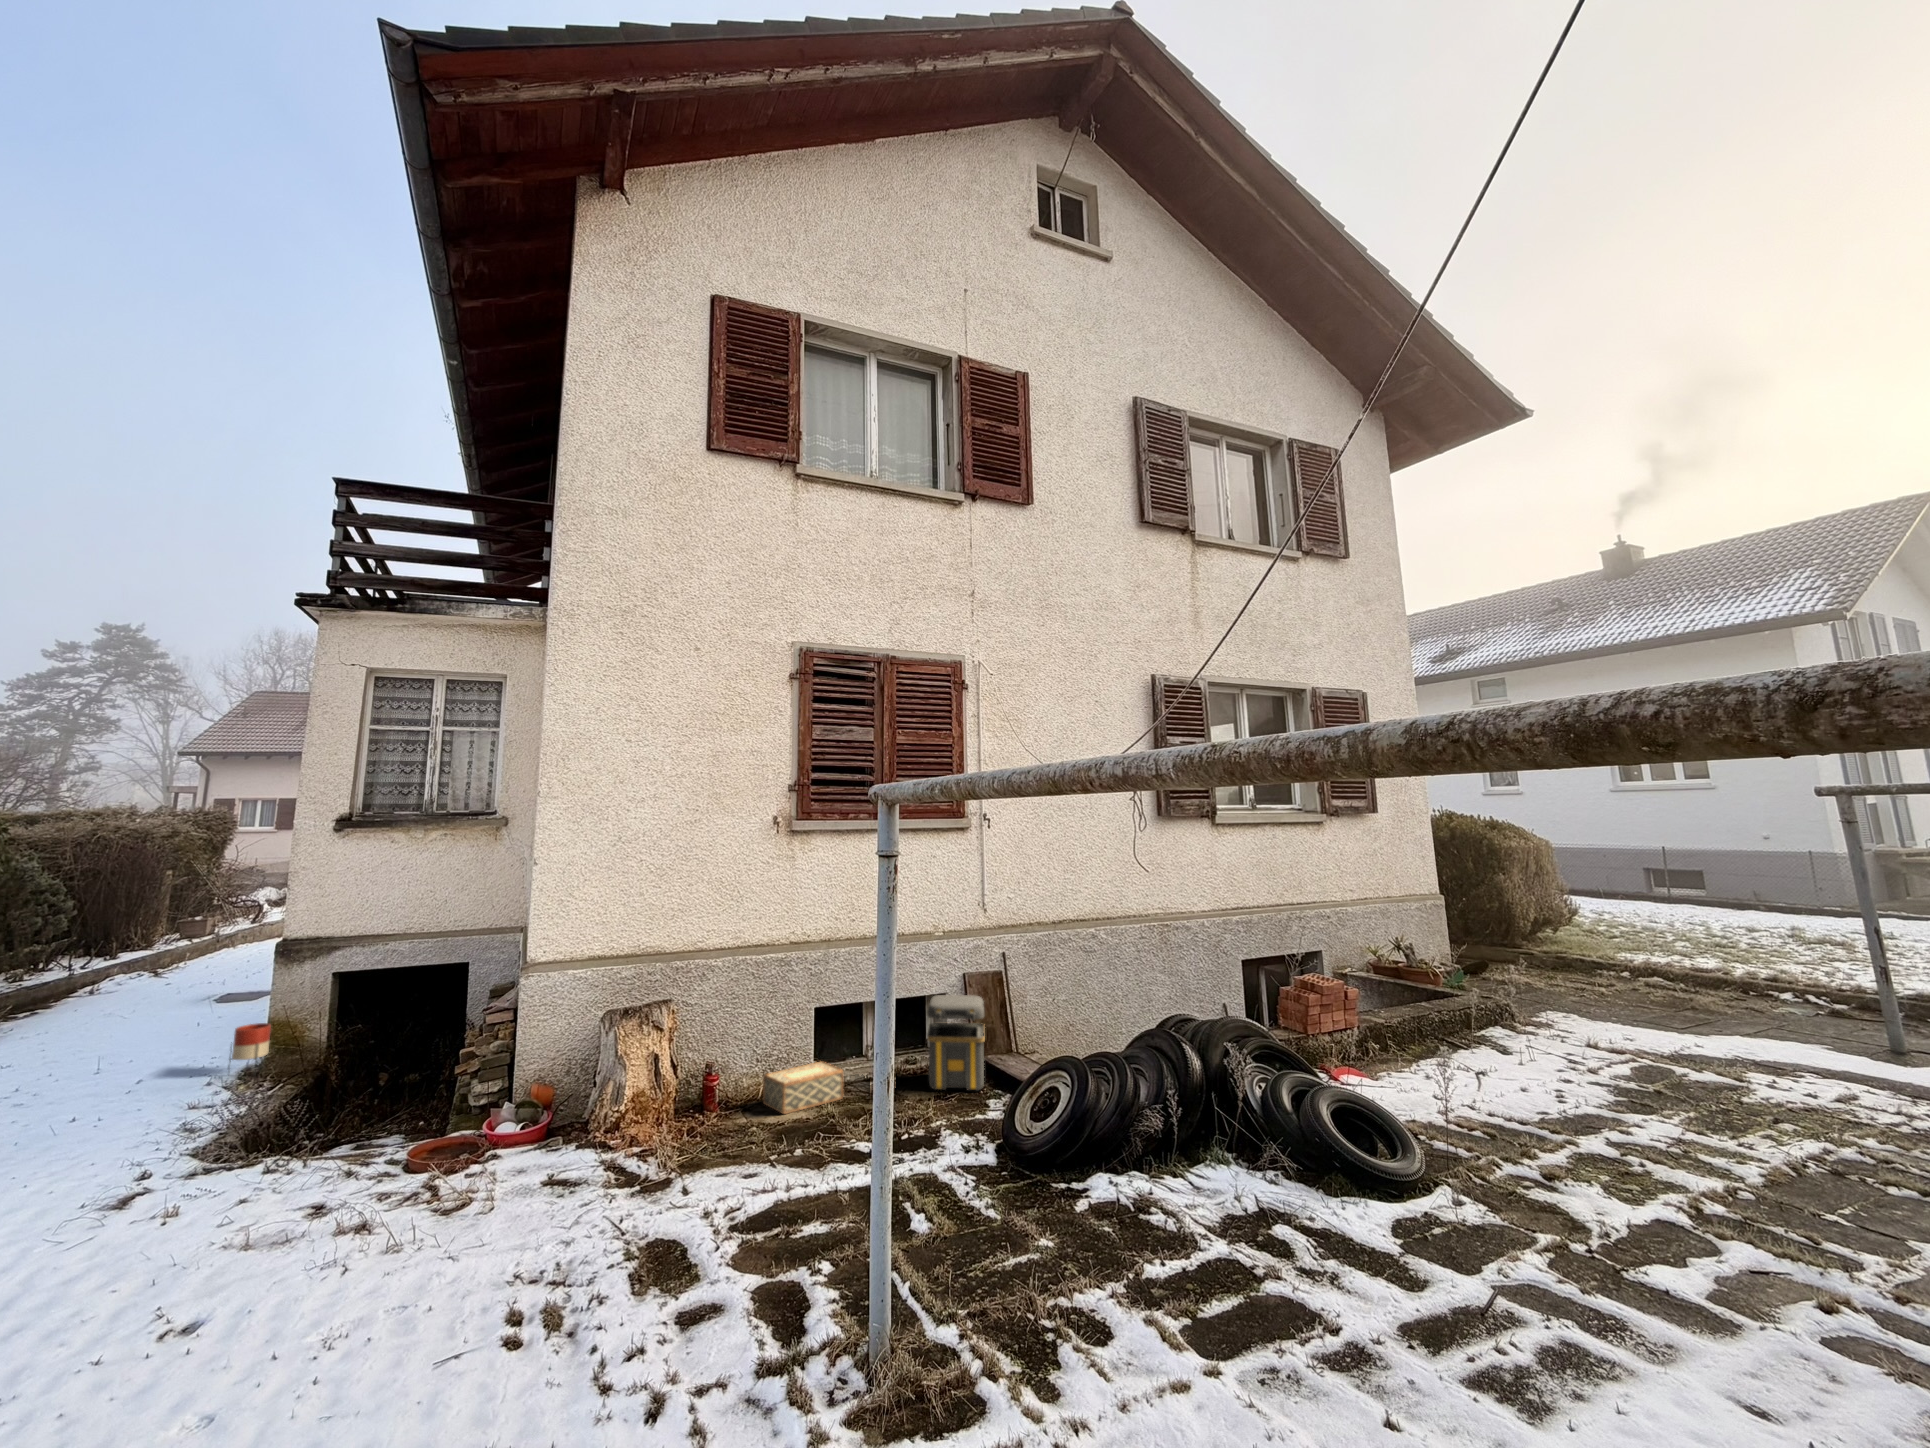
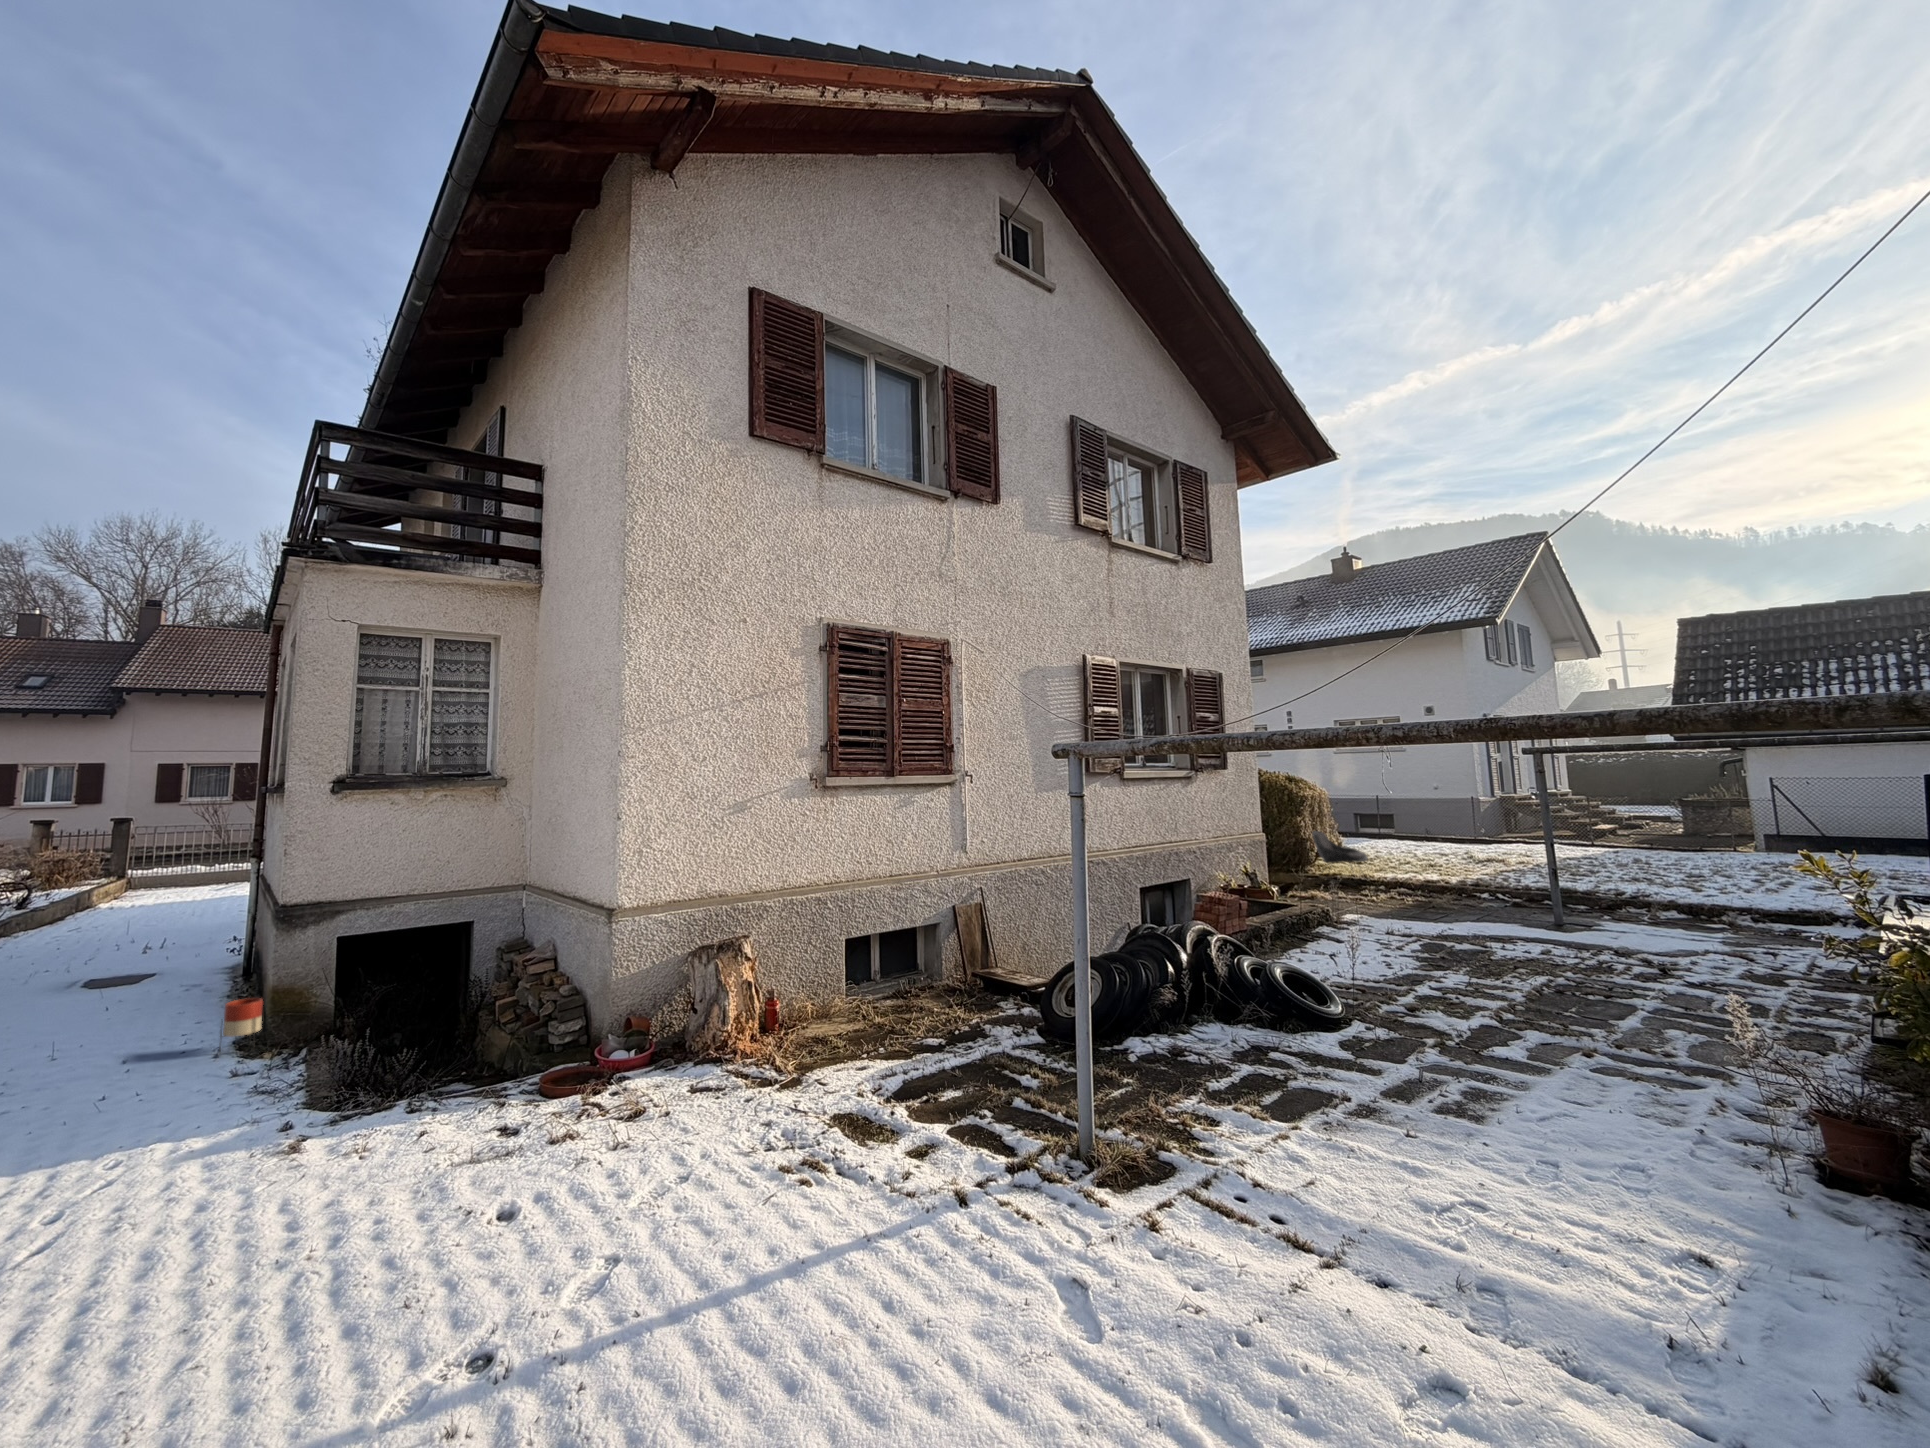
lounge chair: none [1533,892,1616,967] -> present [1312,831,1368,882]
toolbox: present [927,995,985,1090] -> none [934,923,990,1001]
woven basket: present [763,1061,843,1114] -> none [815,985,880,1028]

